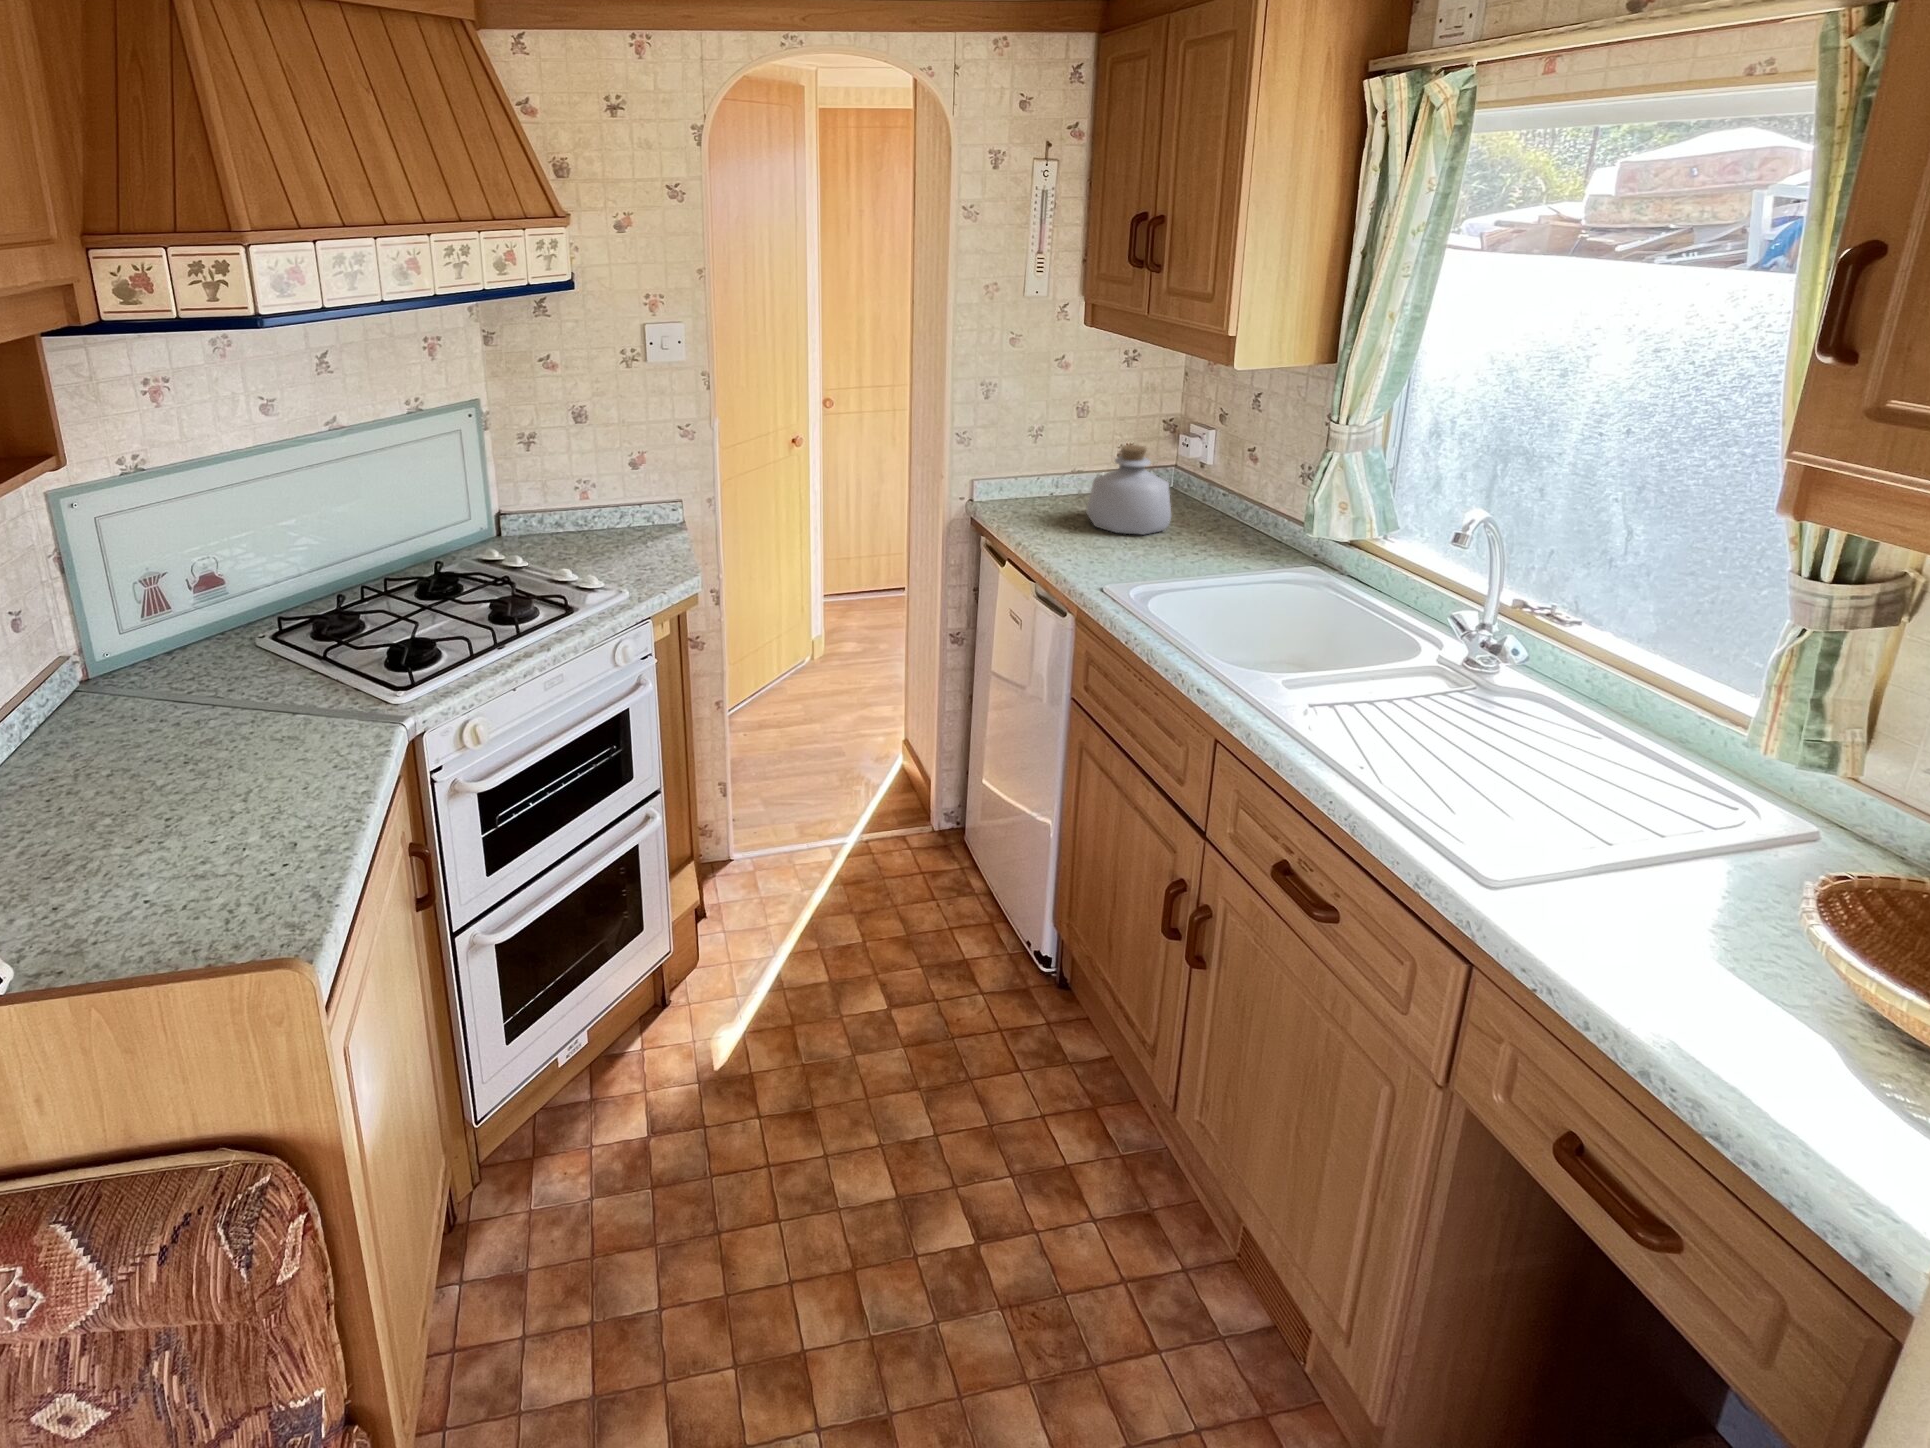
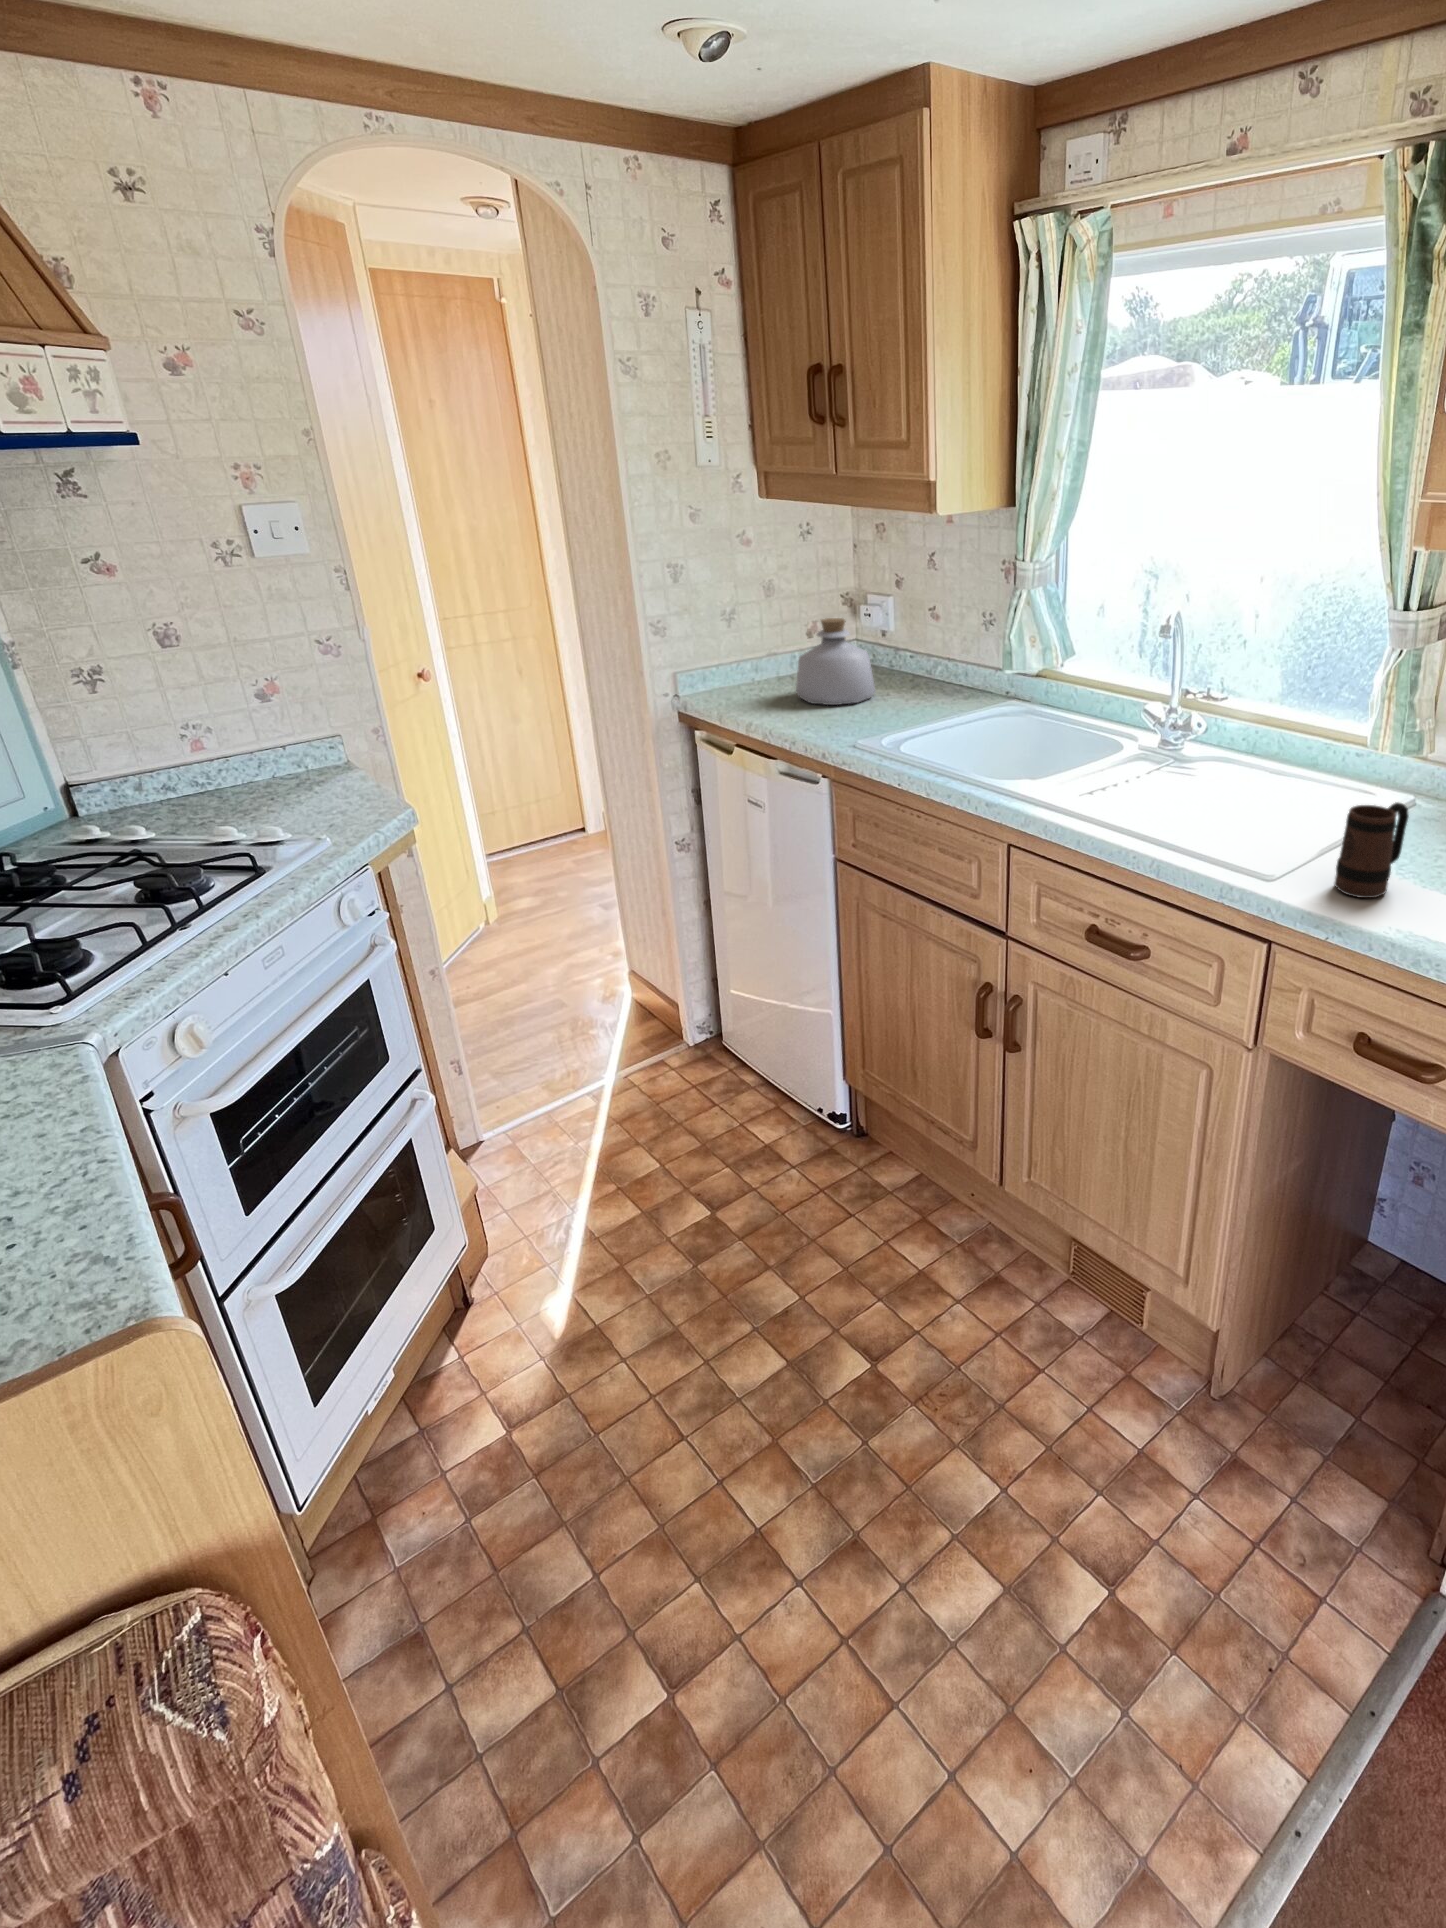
mug: none [1567,832,1695,961] -> present [1334,802,1409,898]

